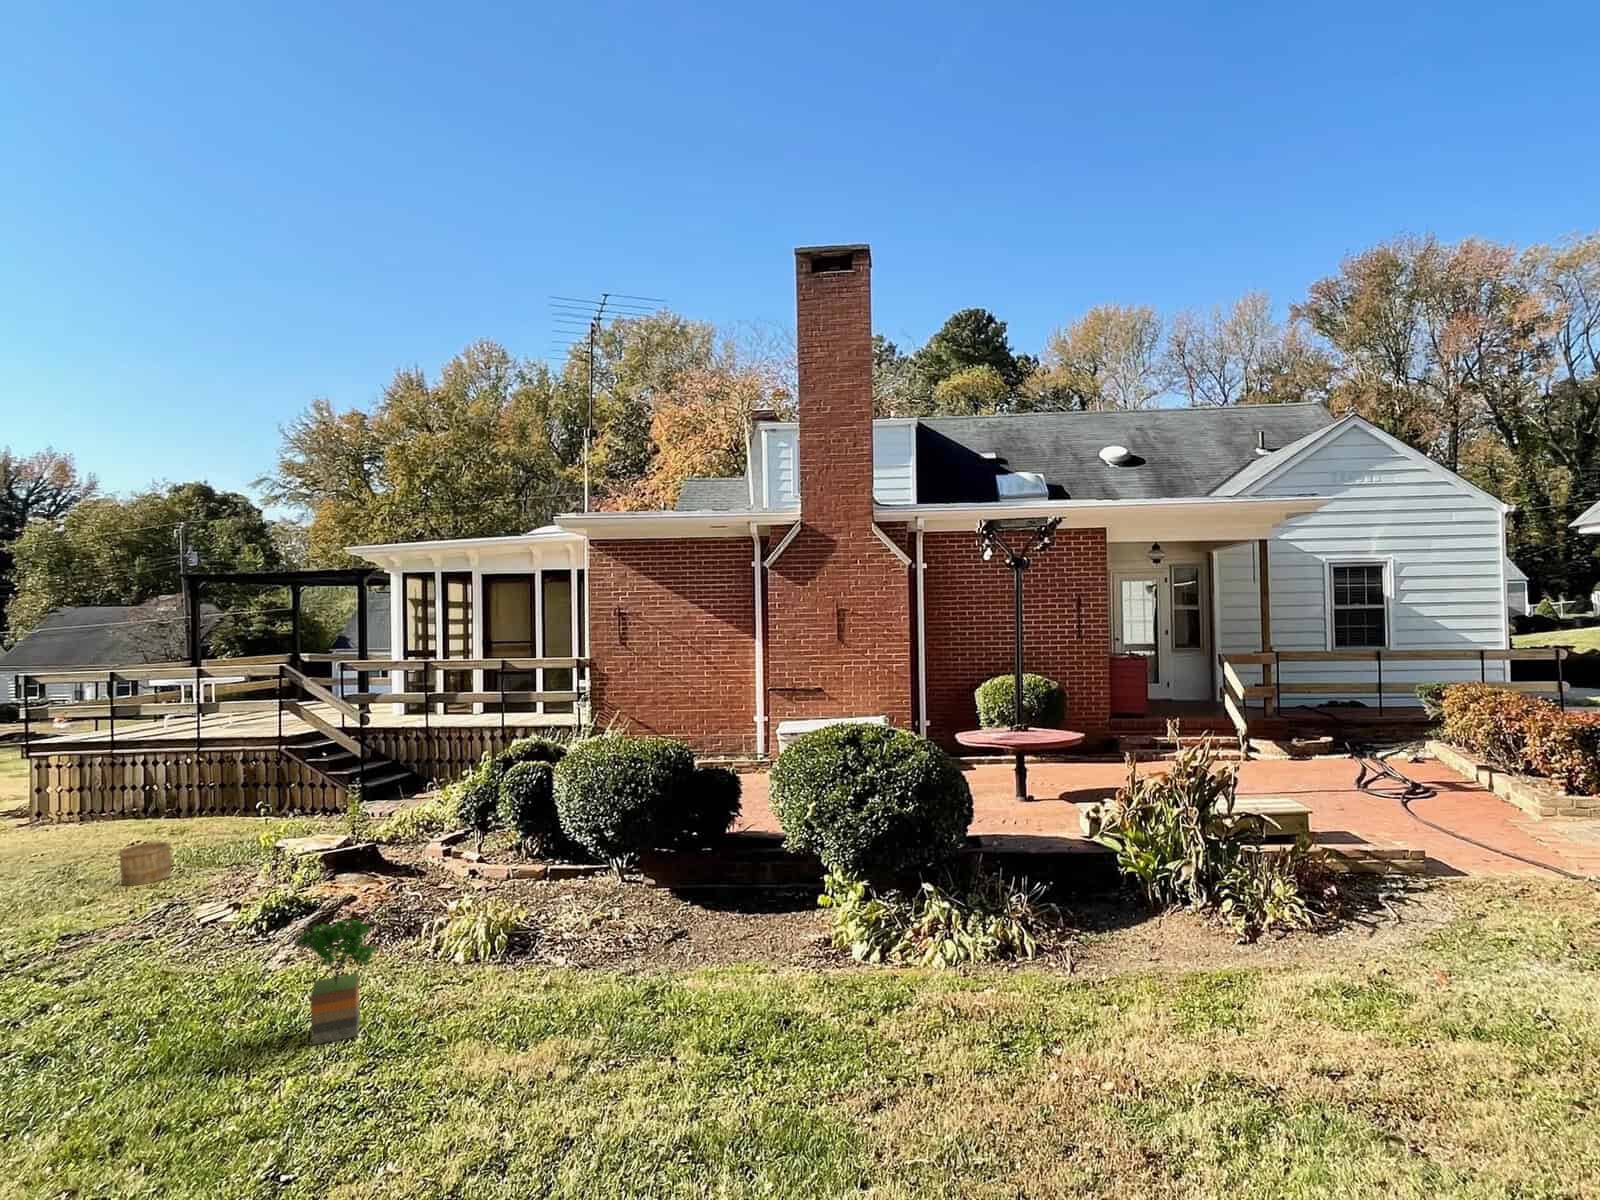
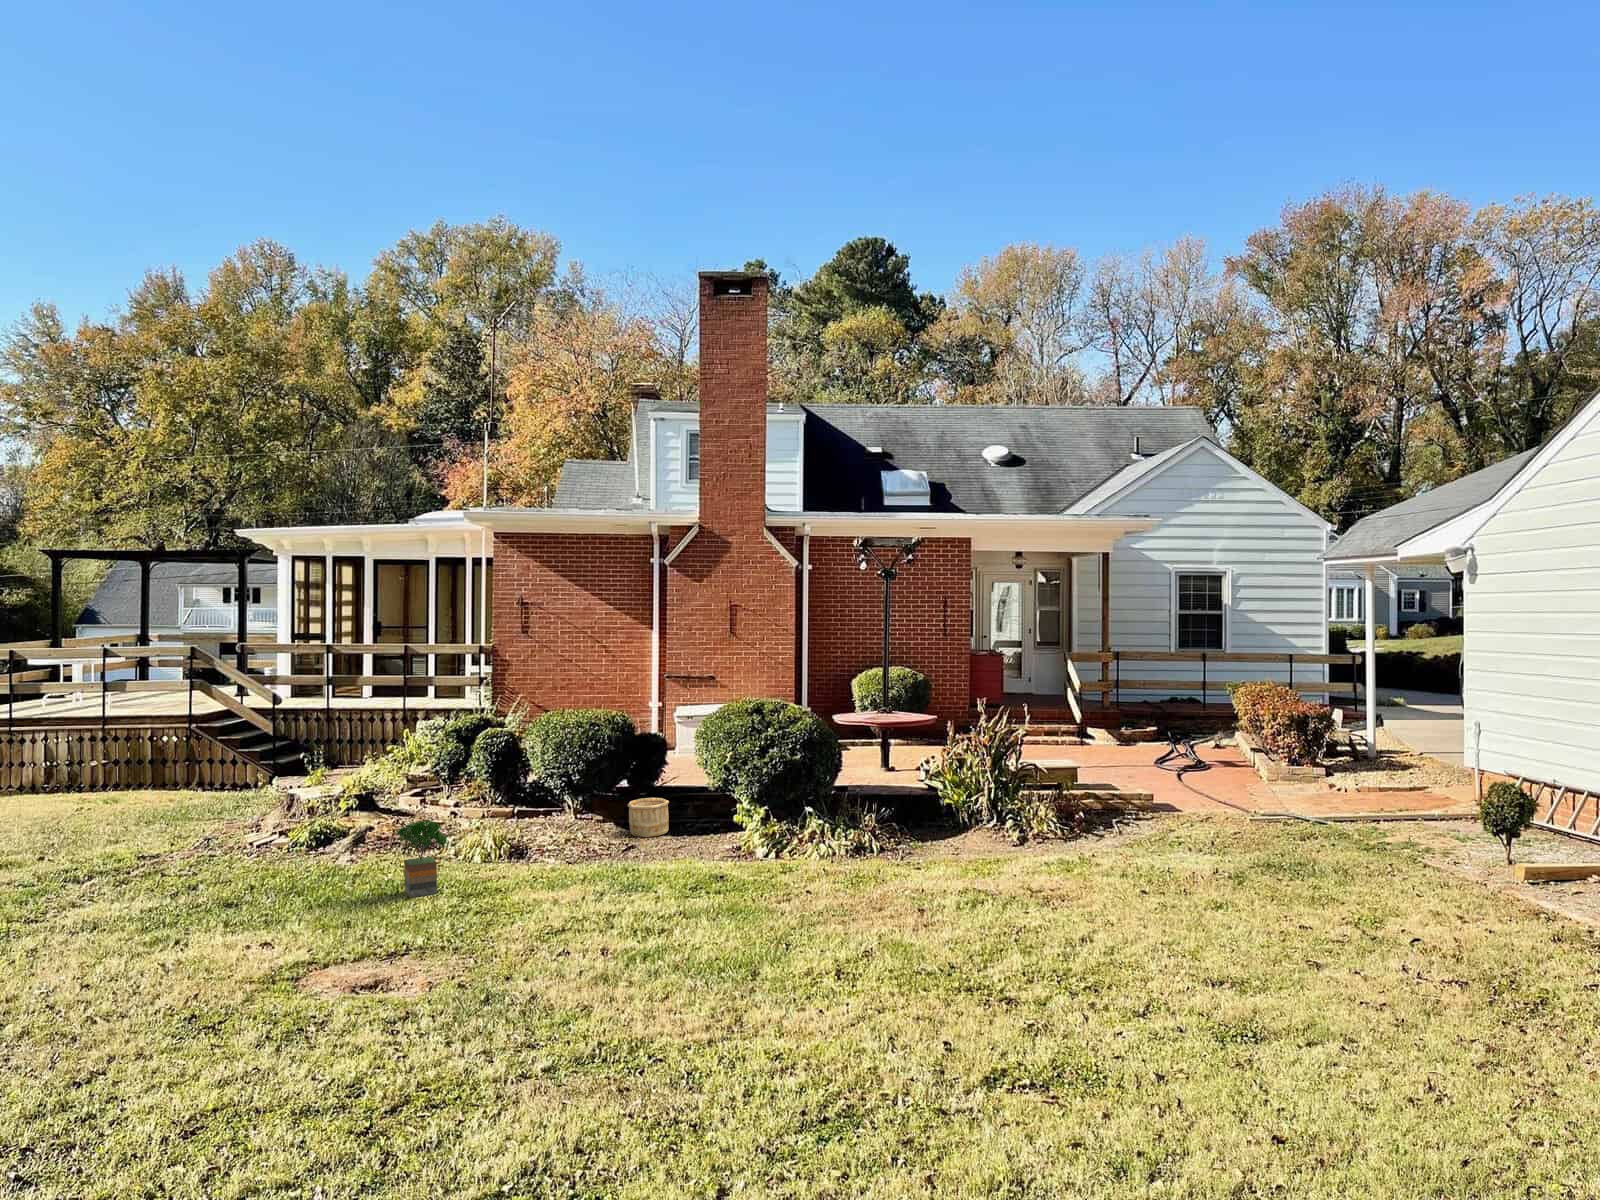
wooden bucket: present [118,842,171,886] -> present [627,798,669,837]

